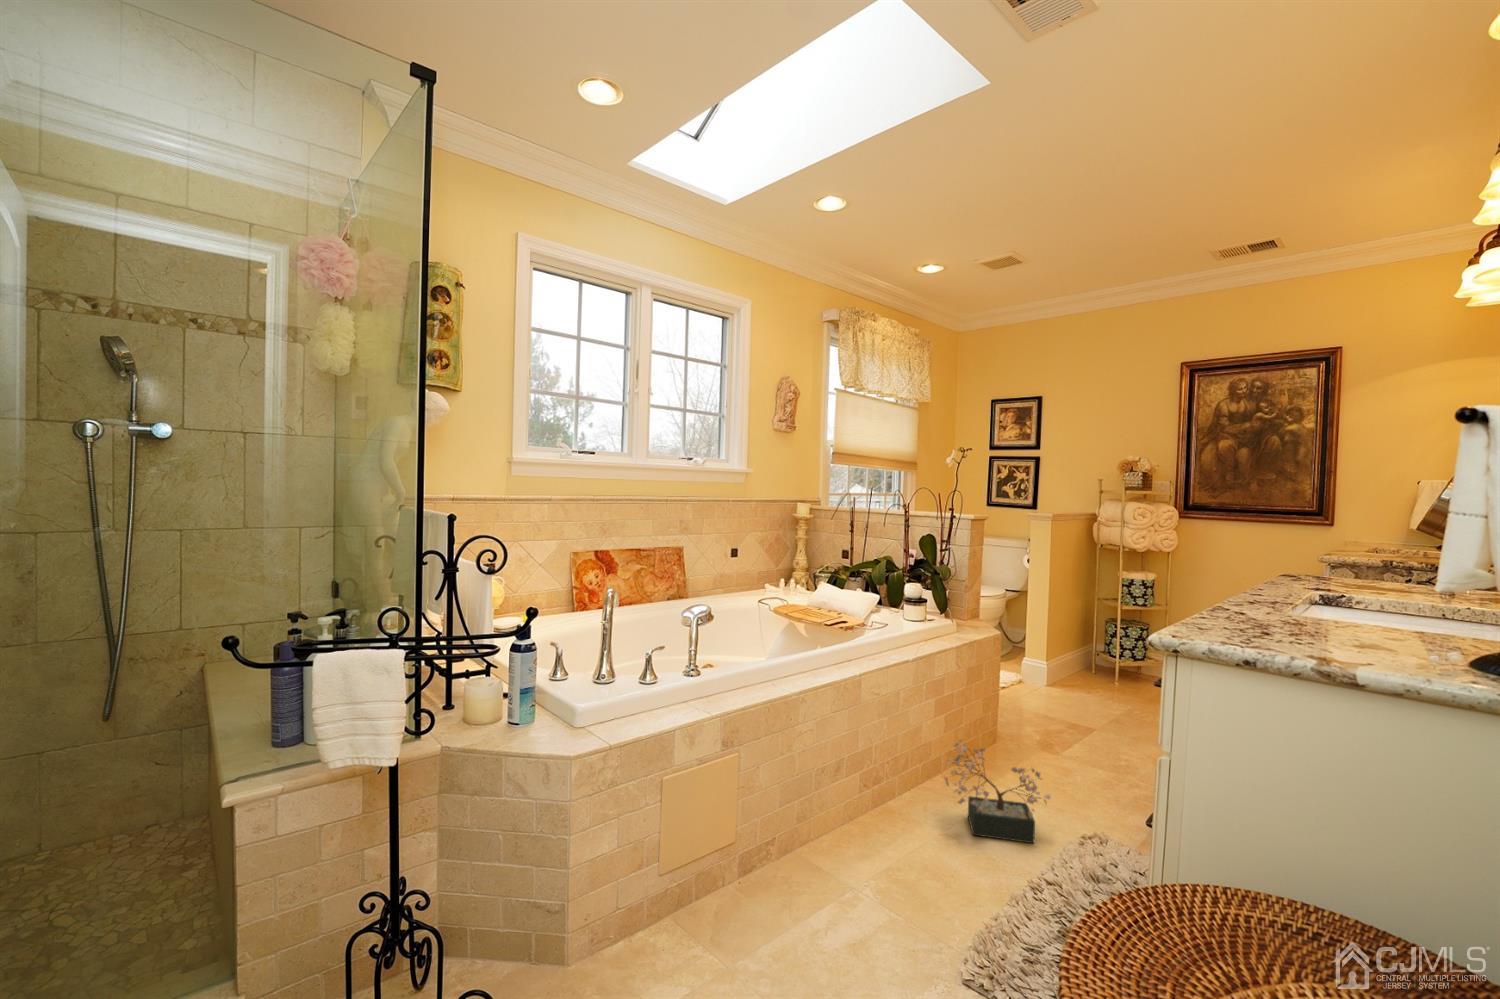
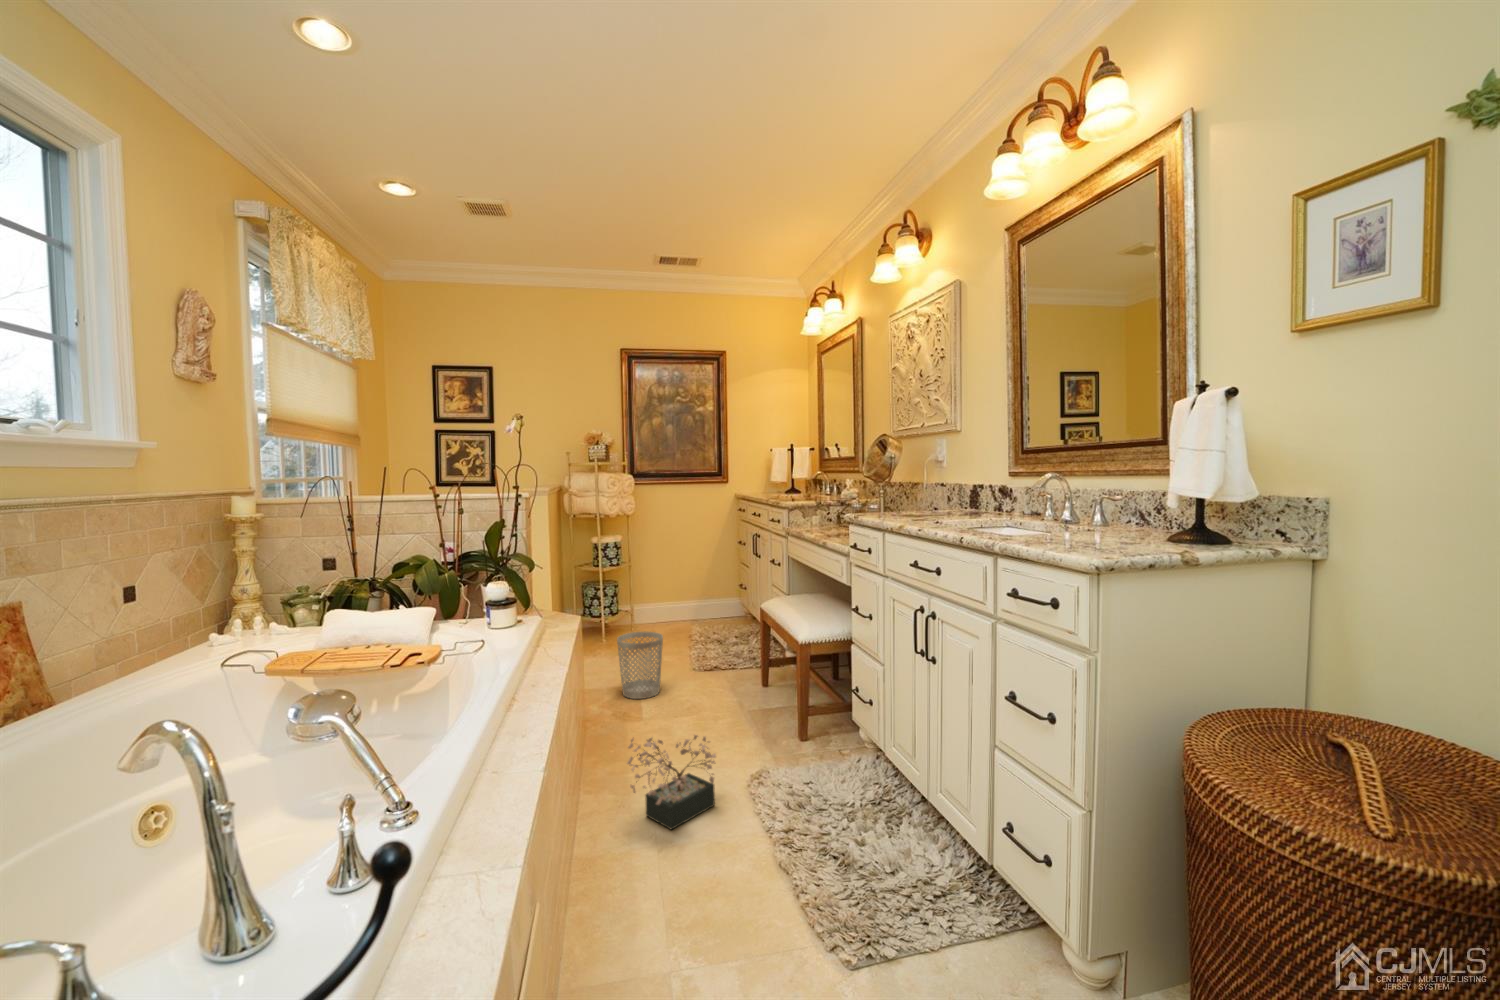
wastebasket: none [1074,670,1129,744] -> present [617,632,663,699]

